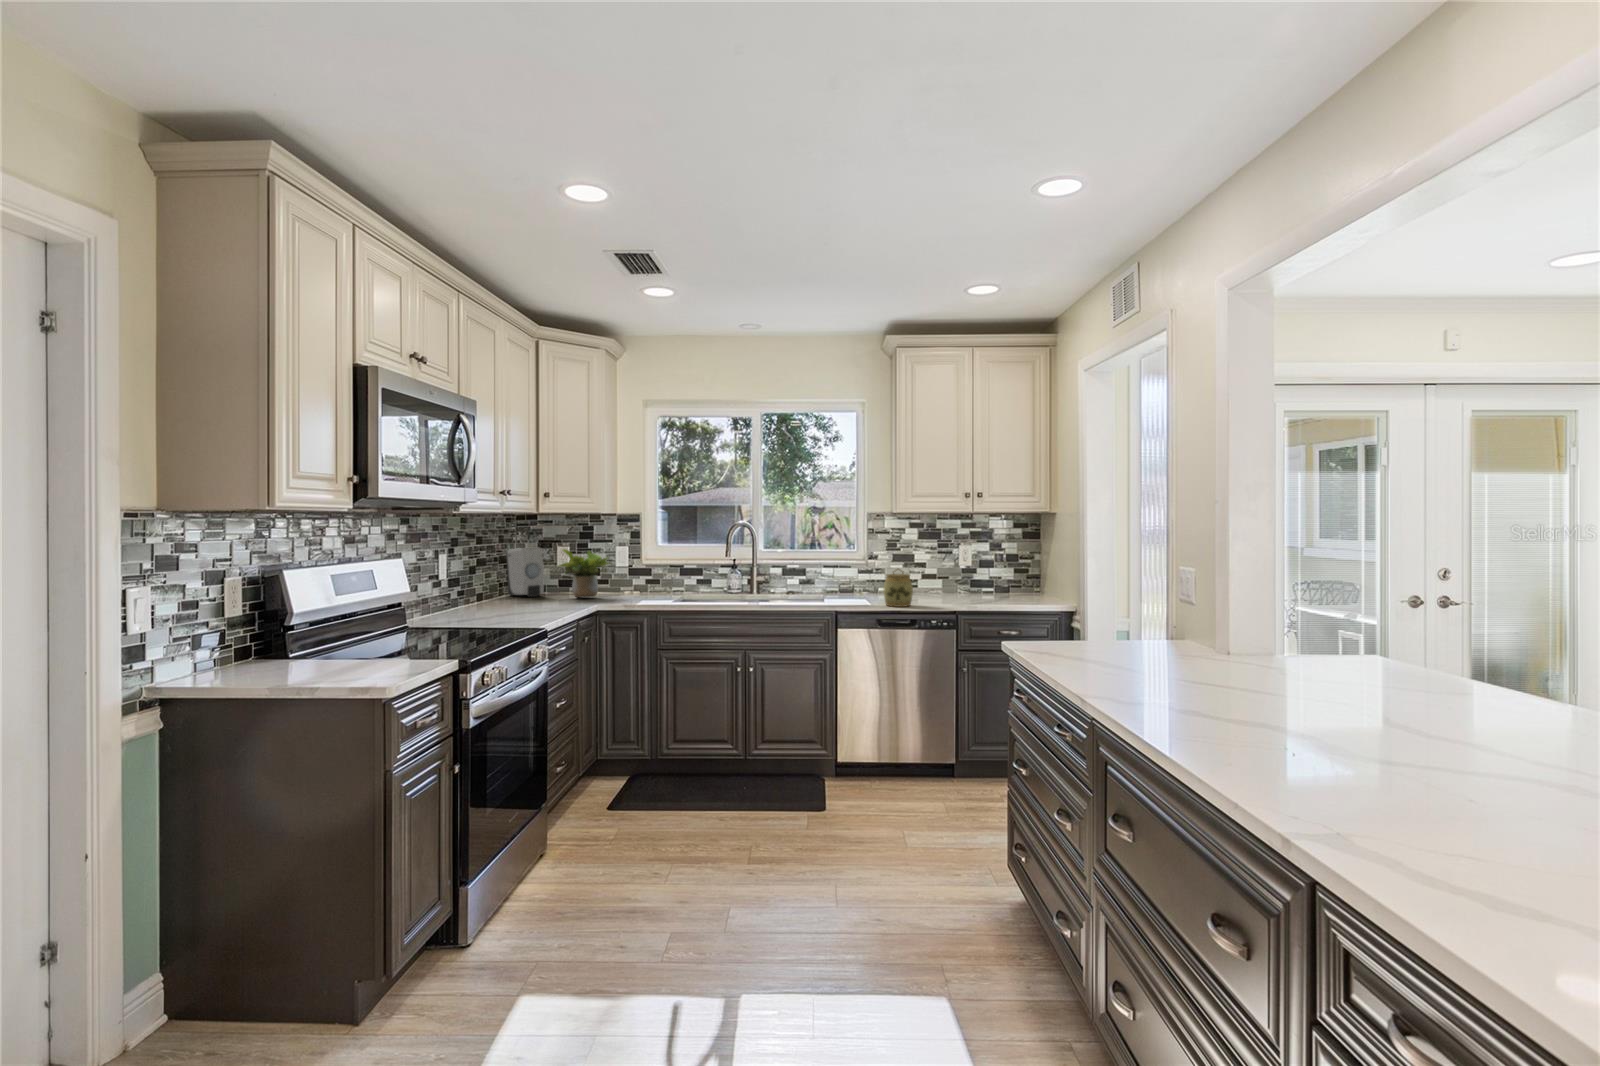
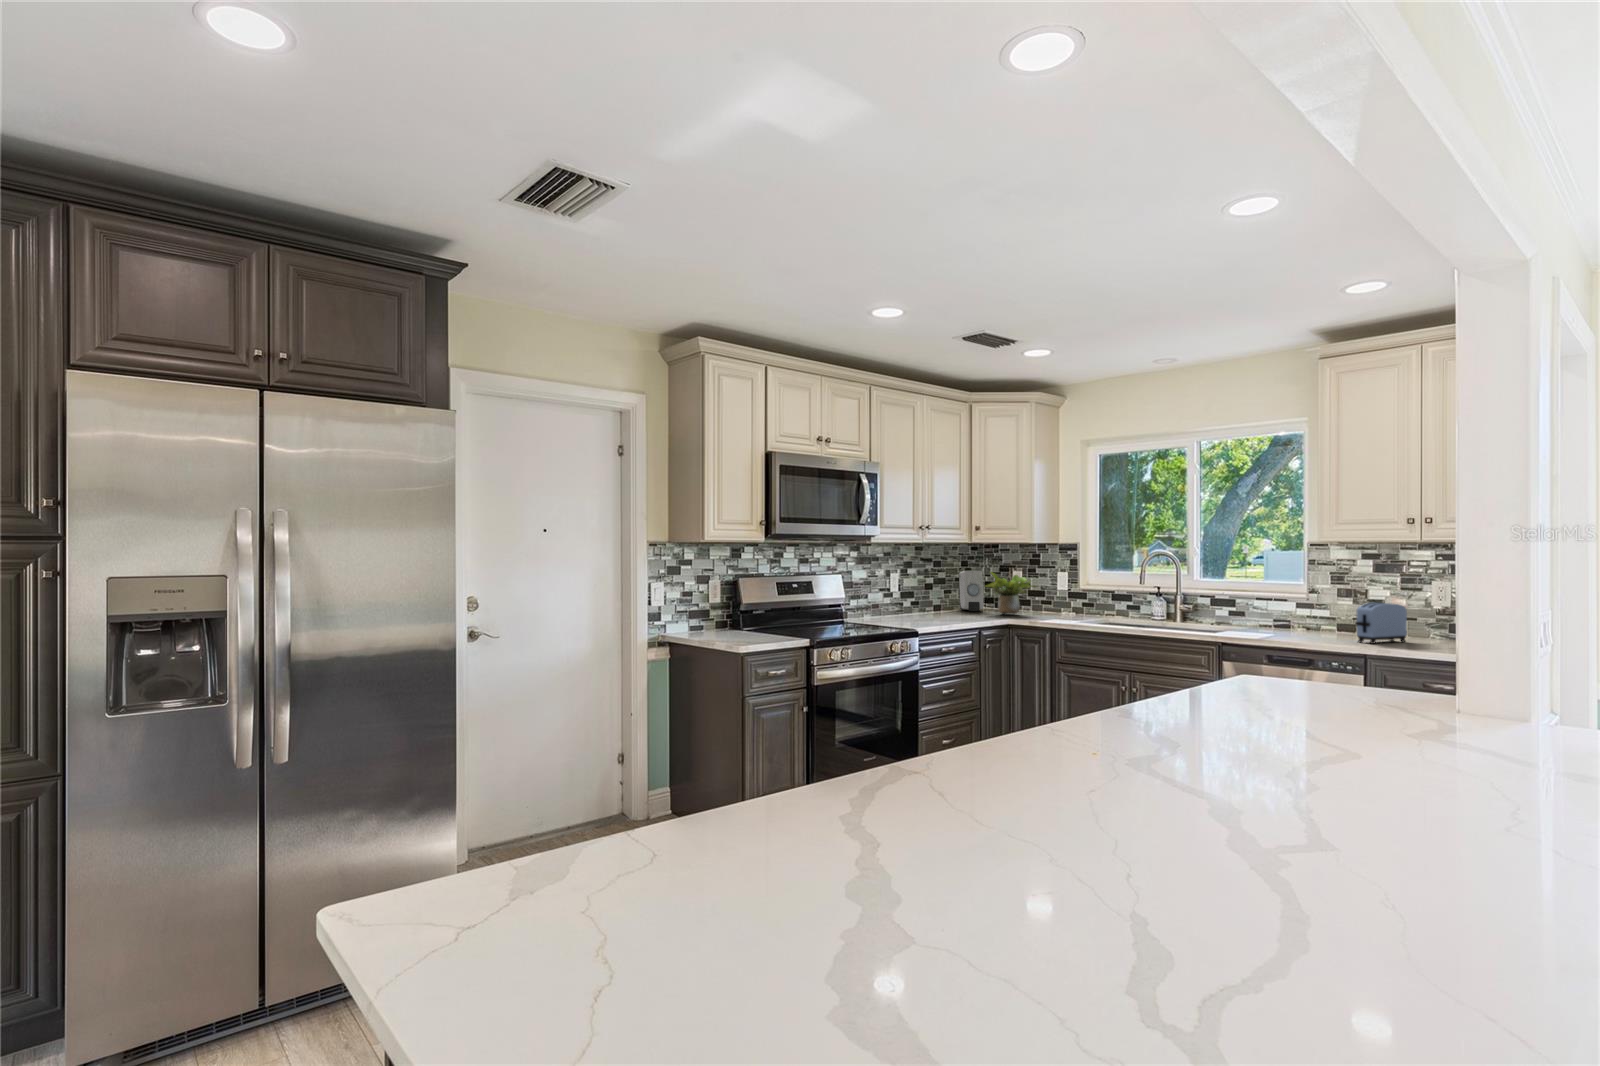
toaster: none [940,566,963,602] -> present [1355,603,1407,644]
jar: present [884,569,913,607] -> none [1266,601,1301,642]

